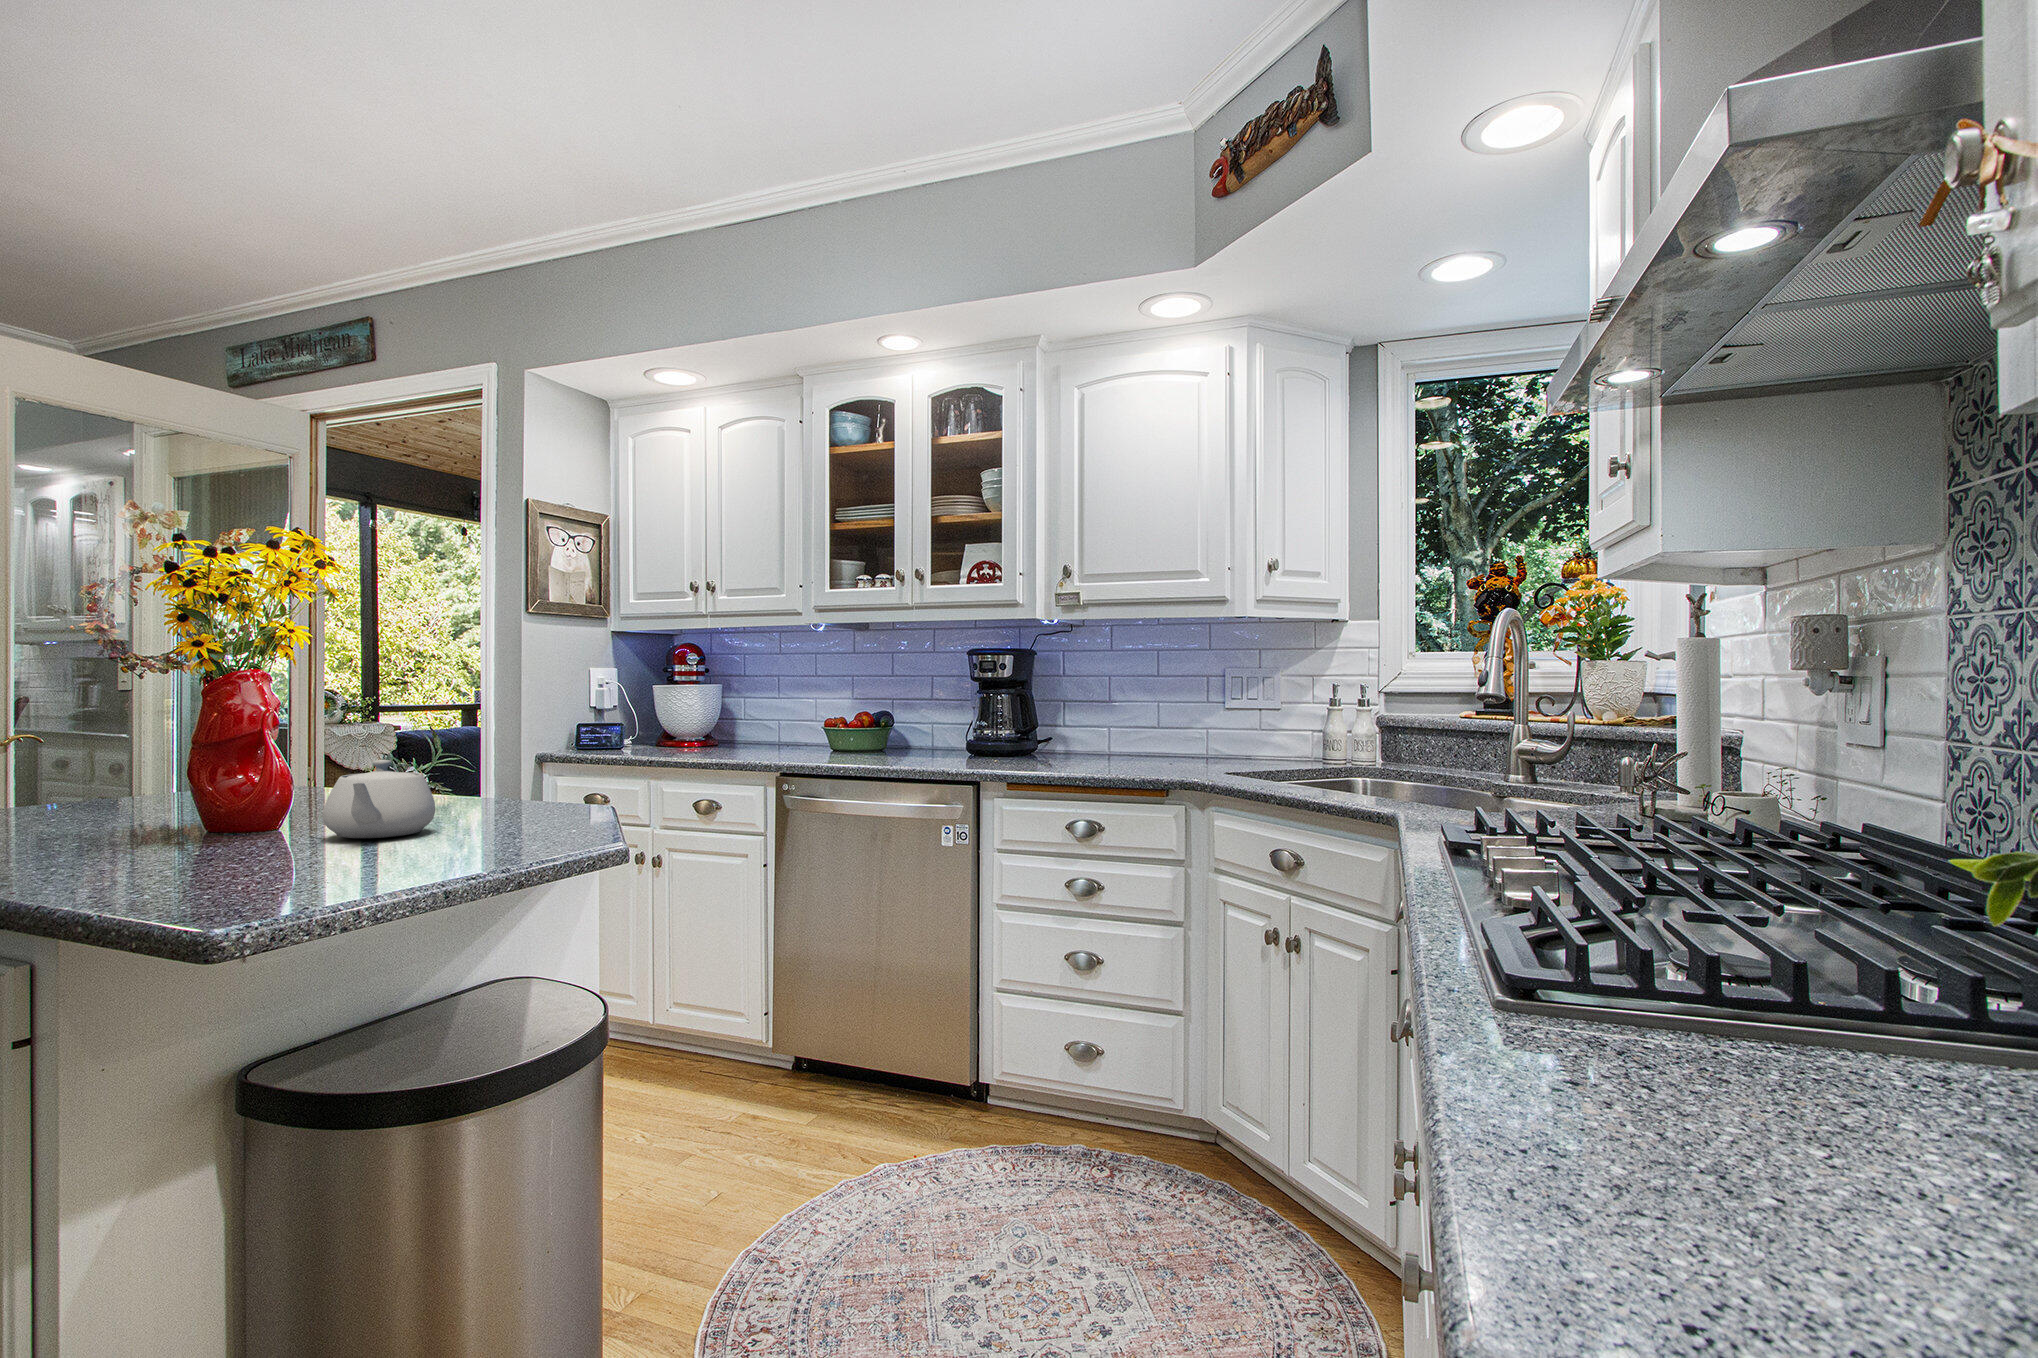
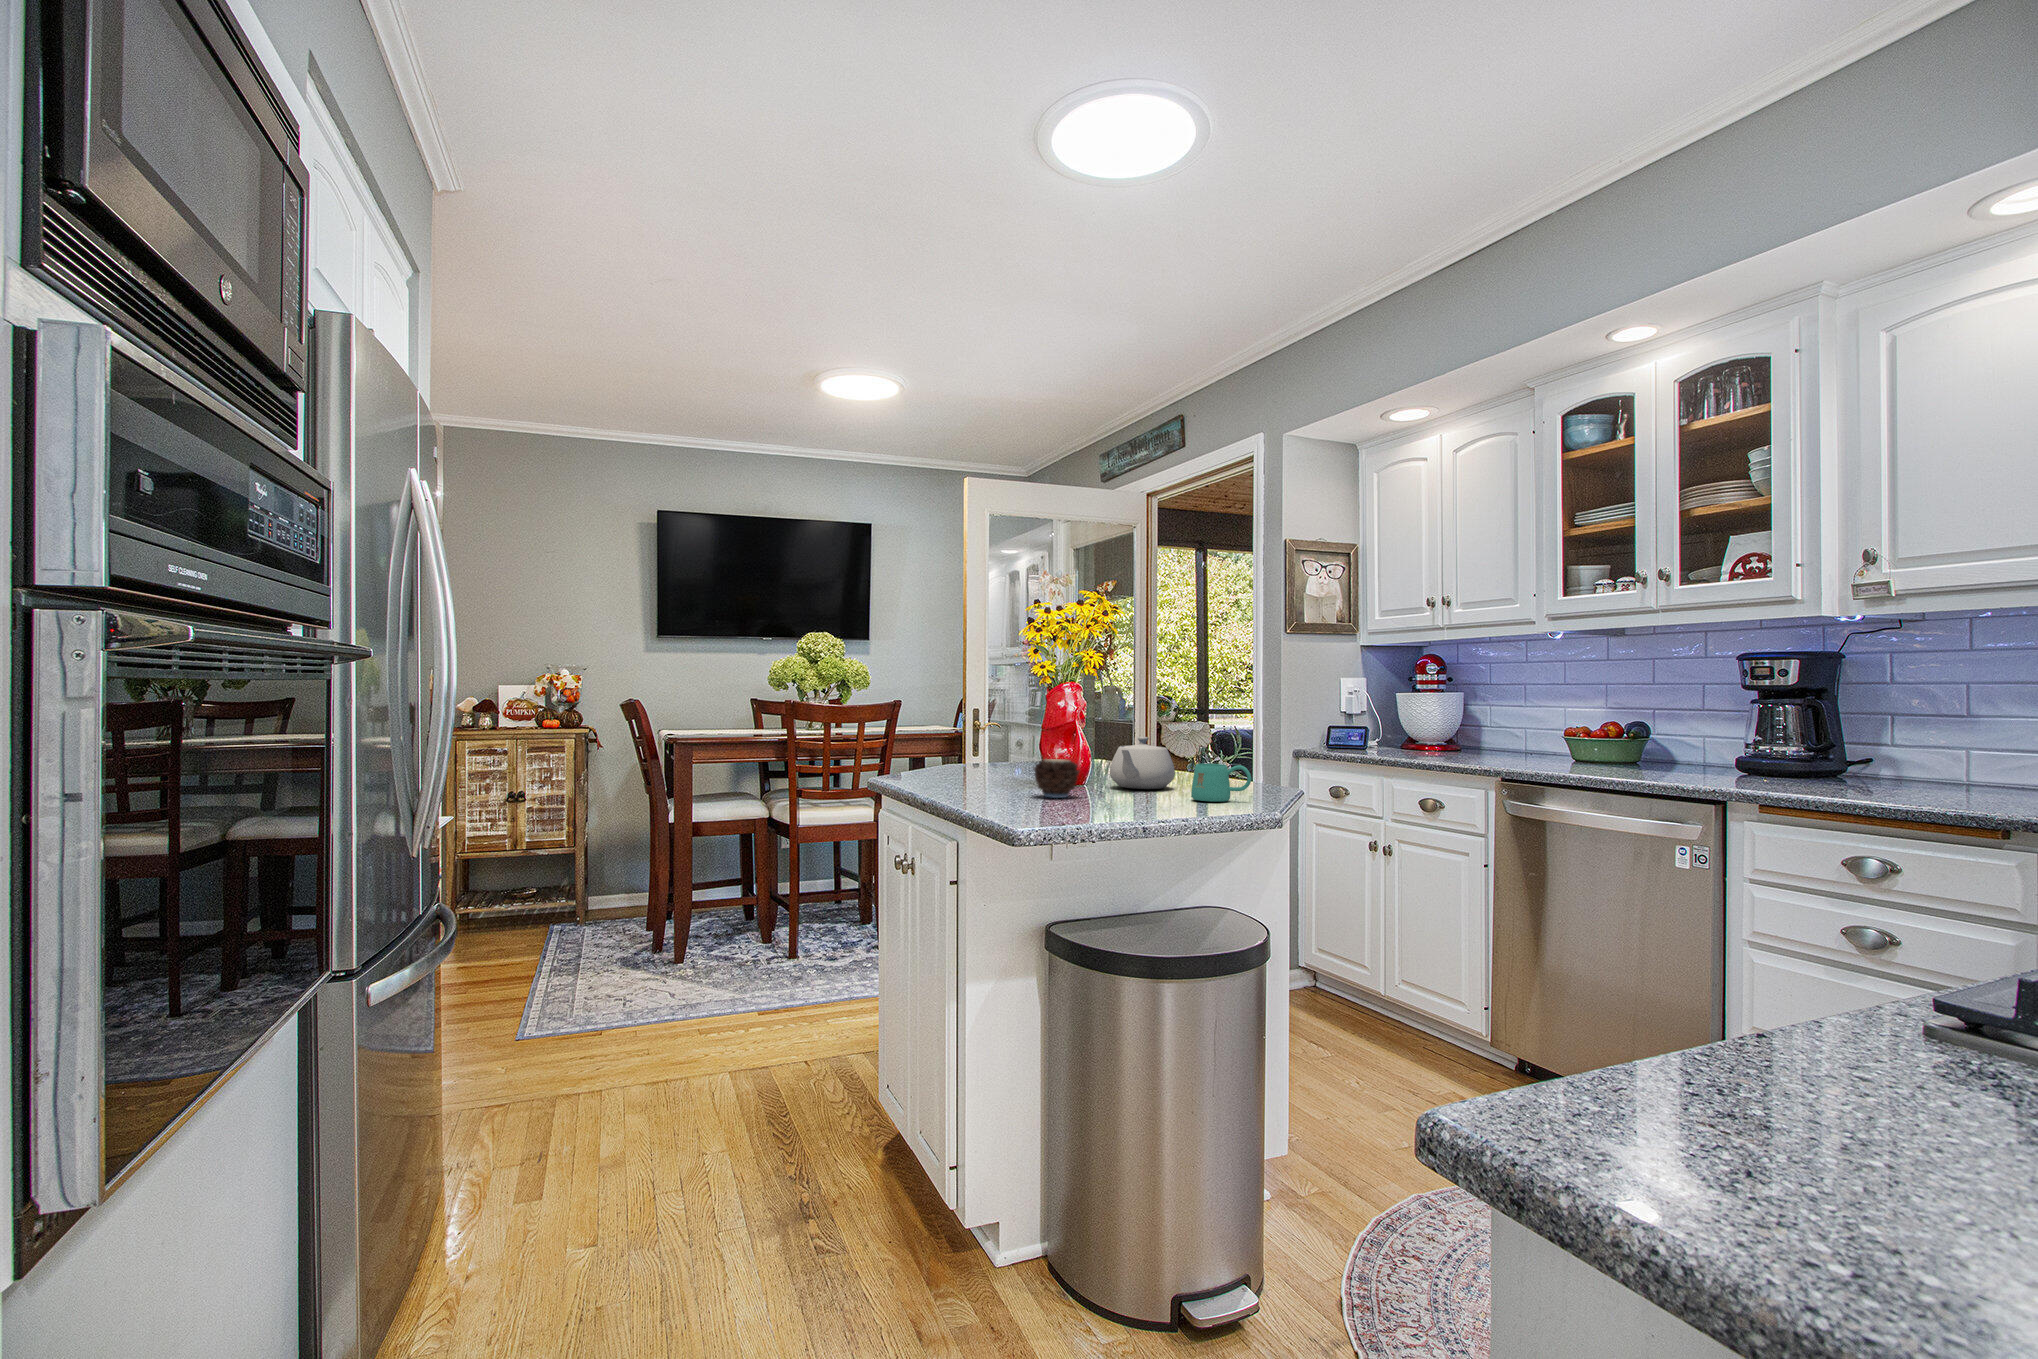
mug: none [481,792,572,847] -> present [1191,764,1251,802]
candle: none [181,797,283,874] -> present [1033,759,1080,798]

